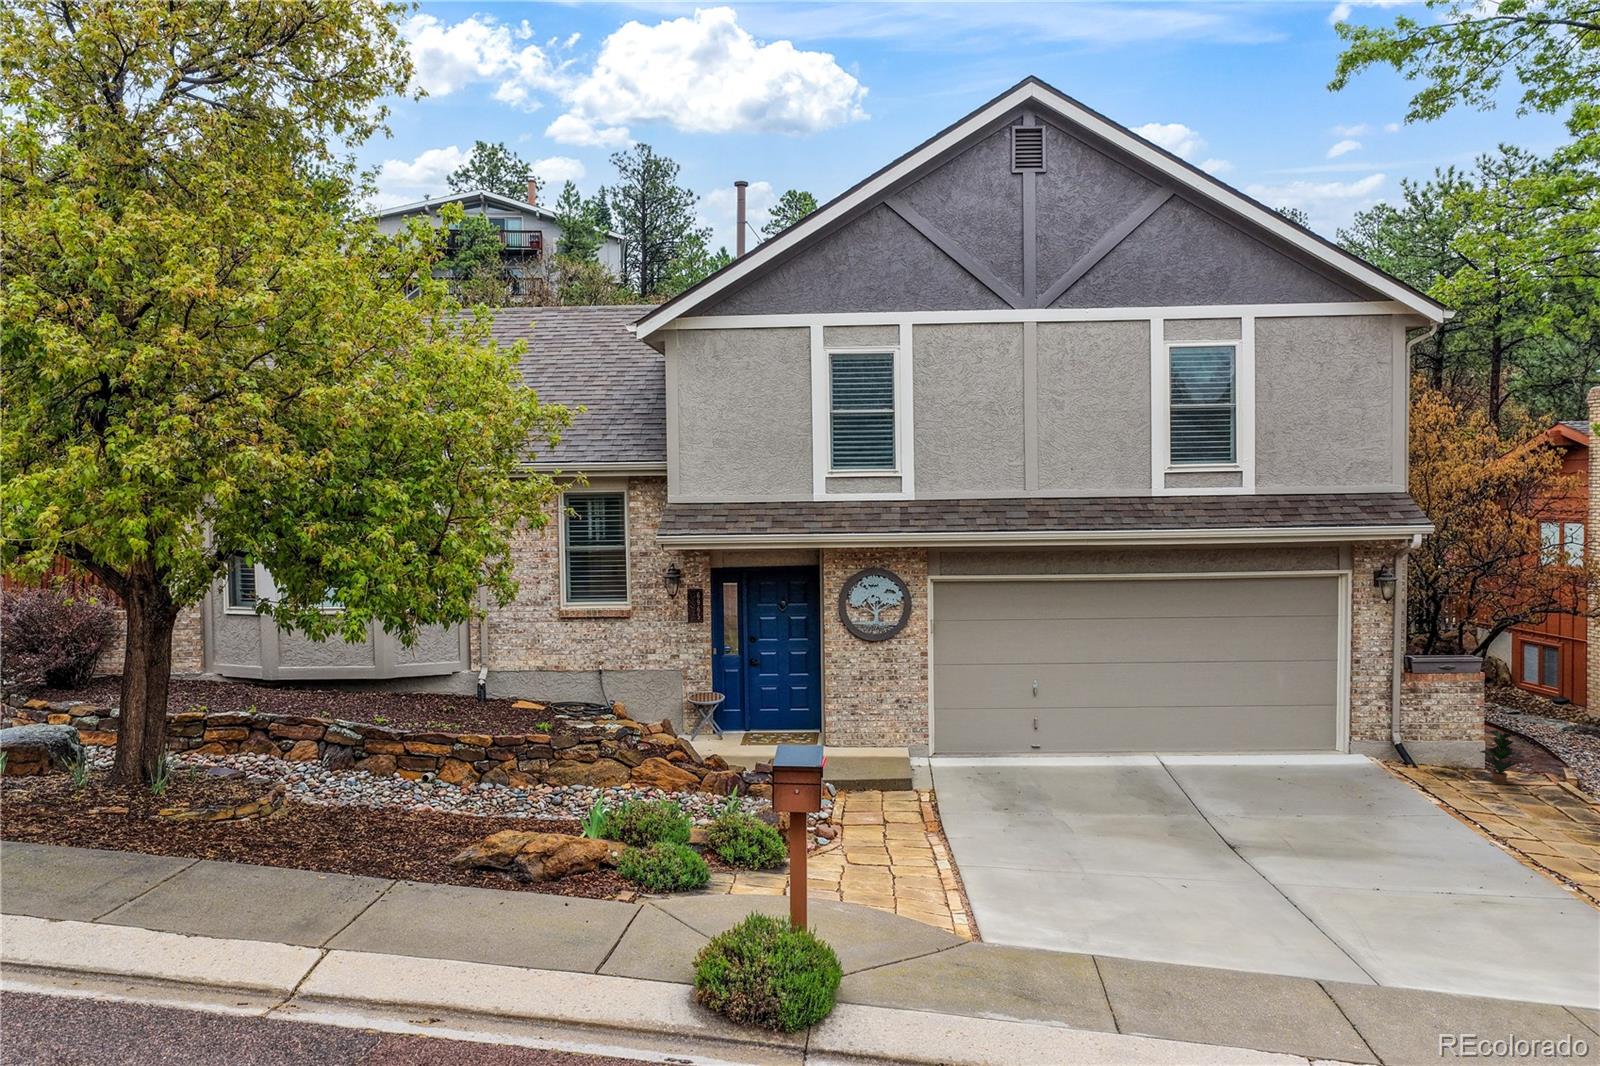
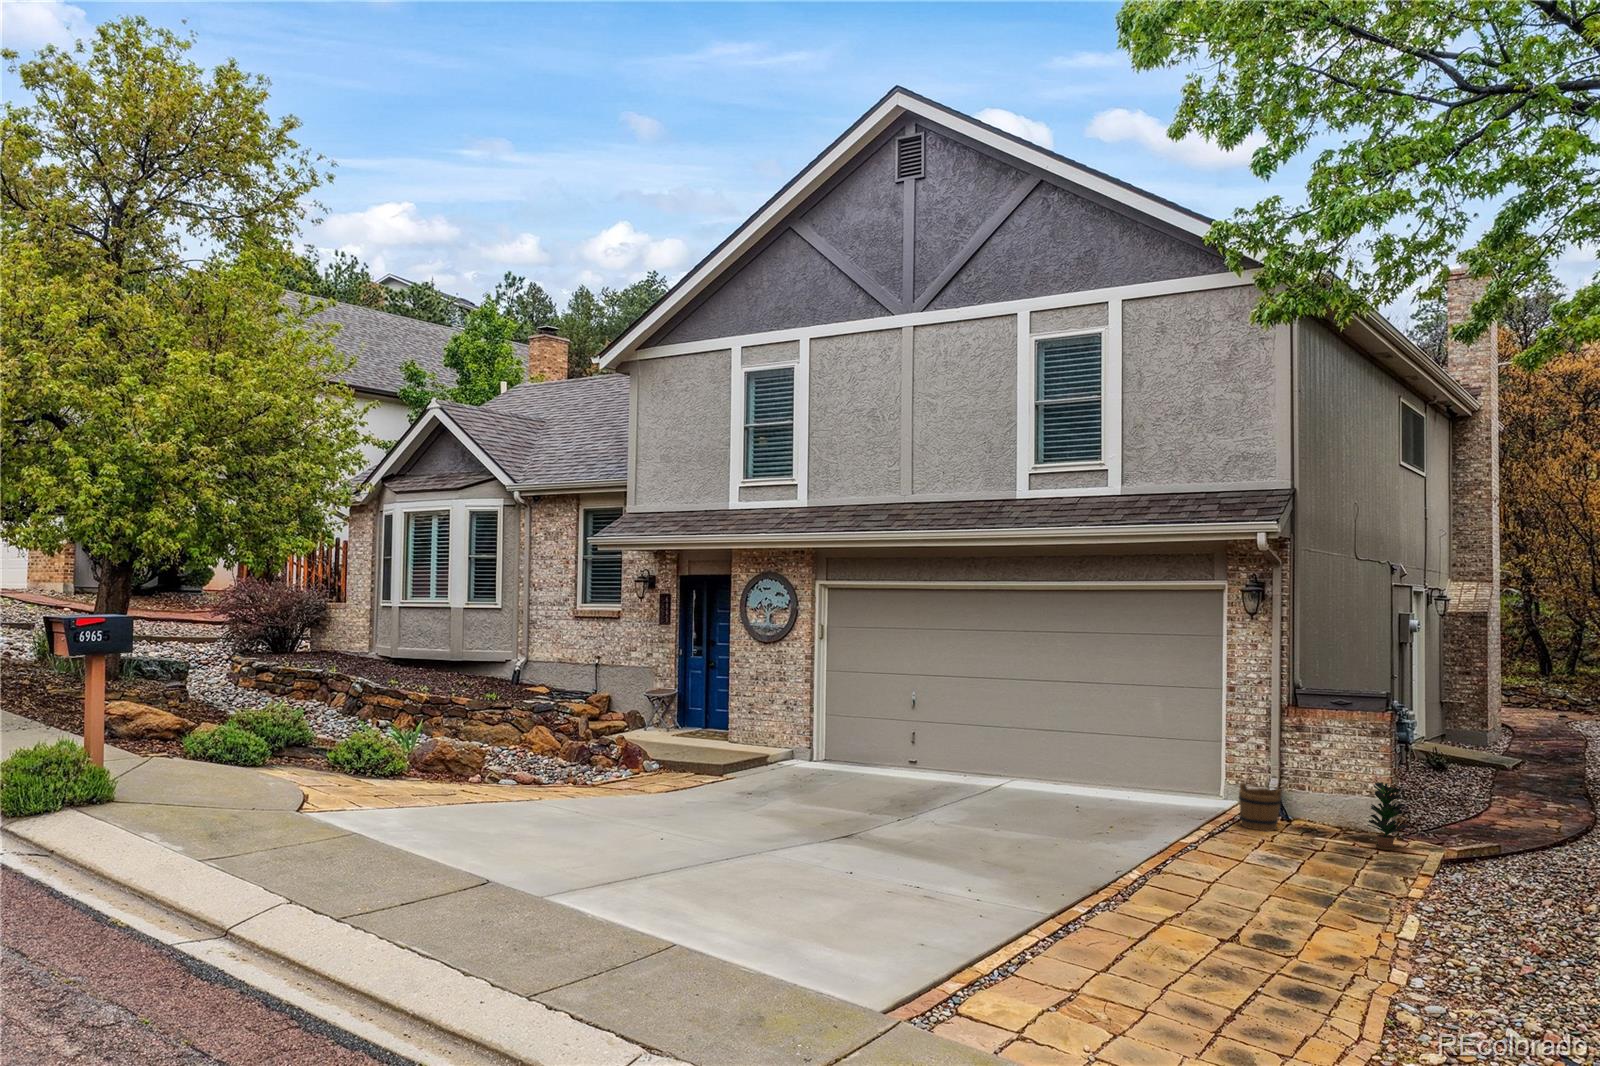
bucket: none [1373,740,1414,780] -> present [1239,783,1282,831]

